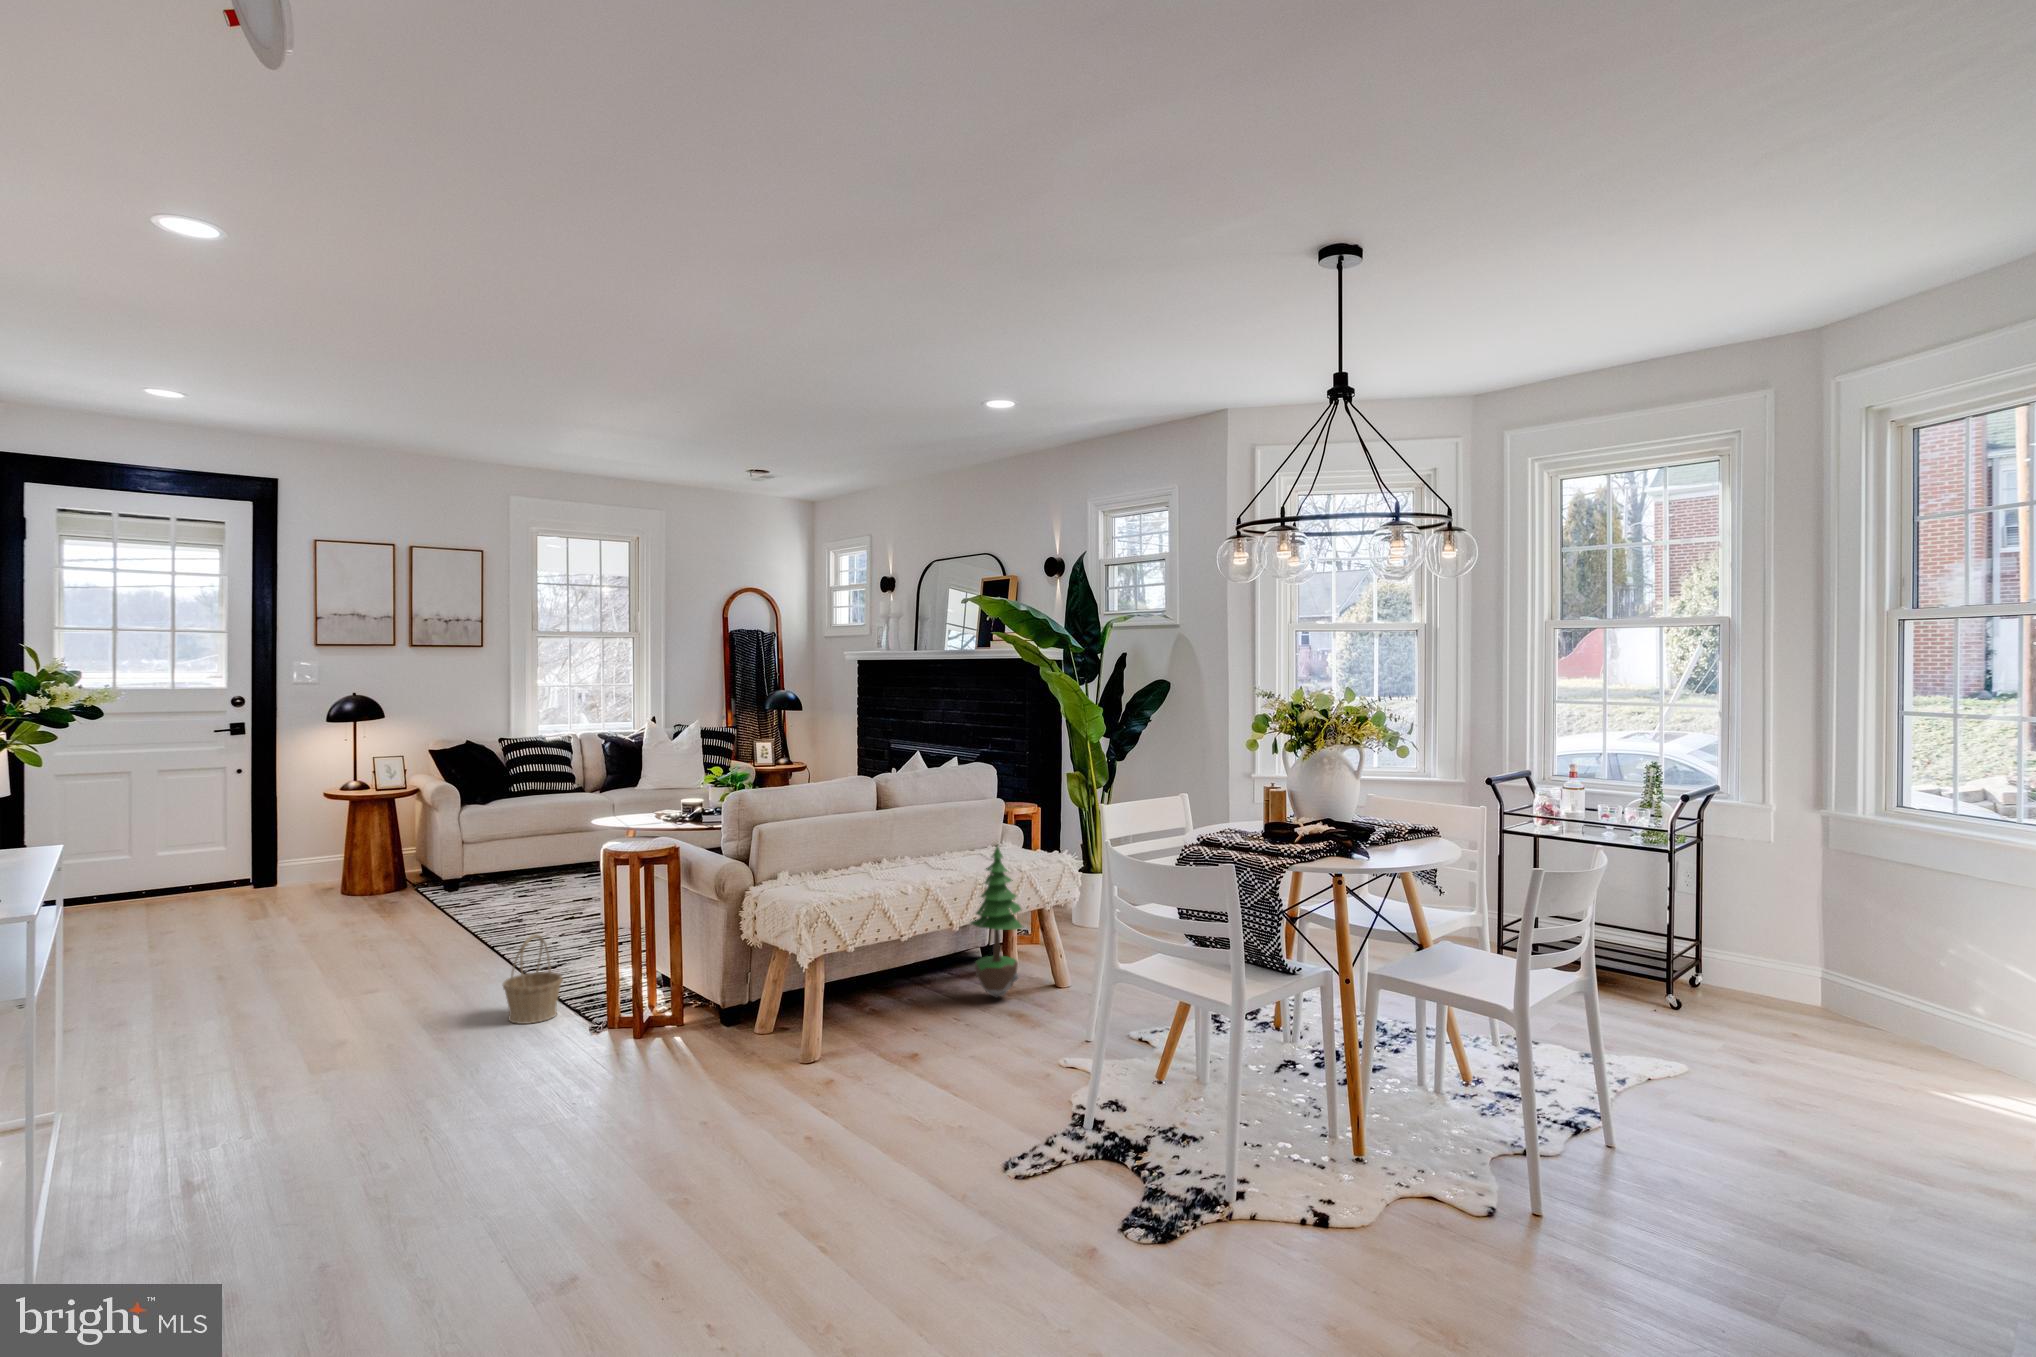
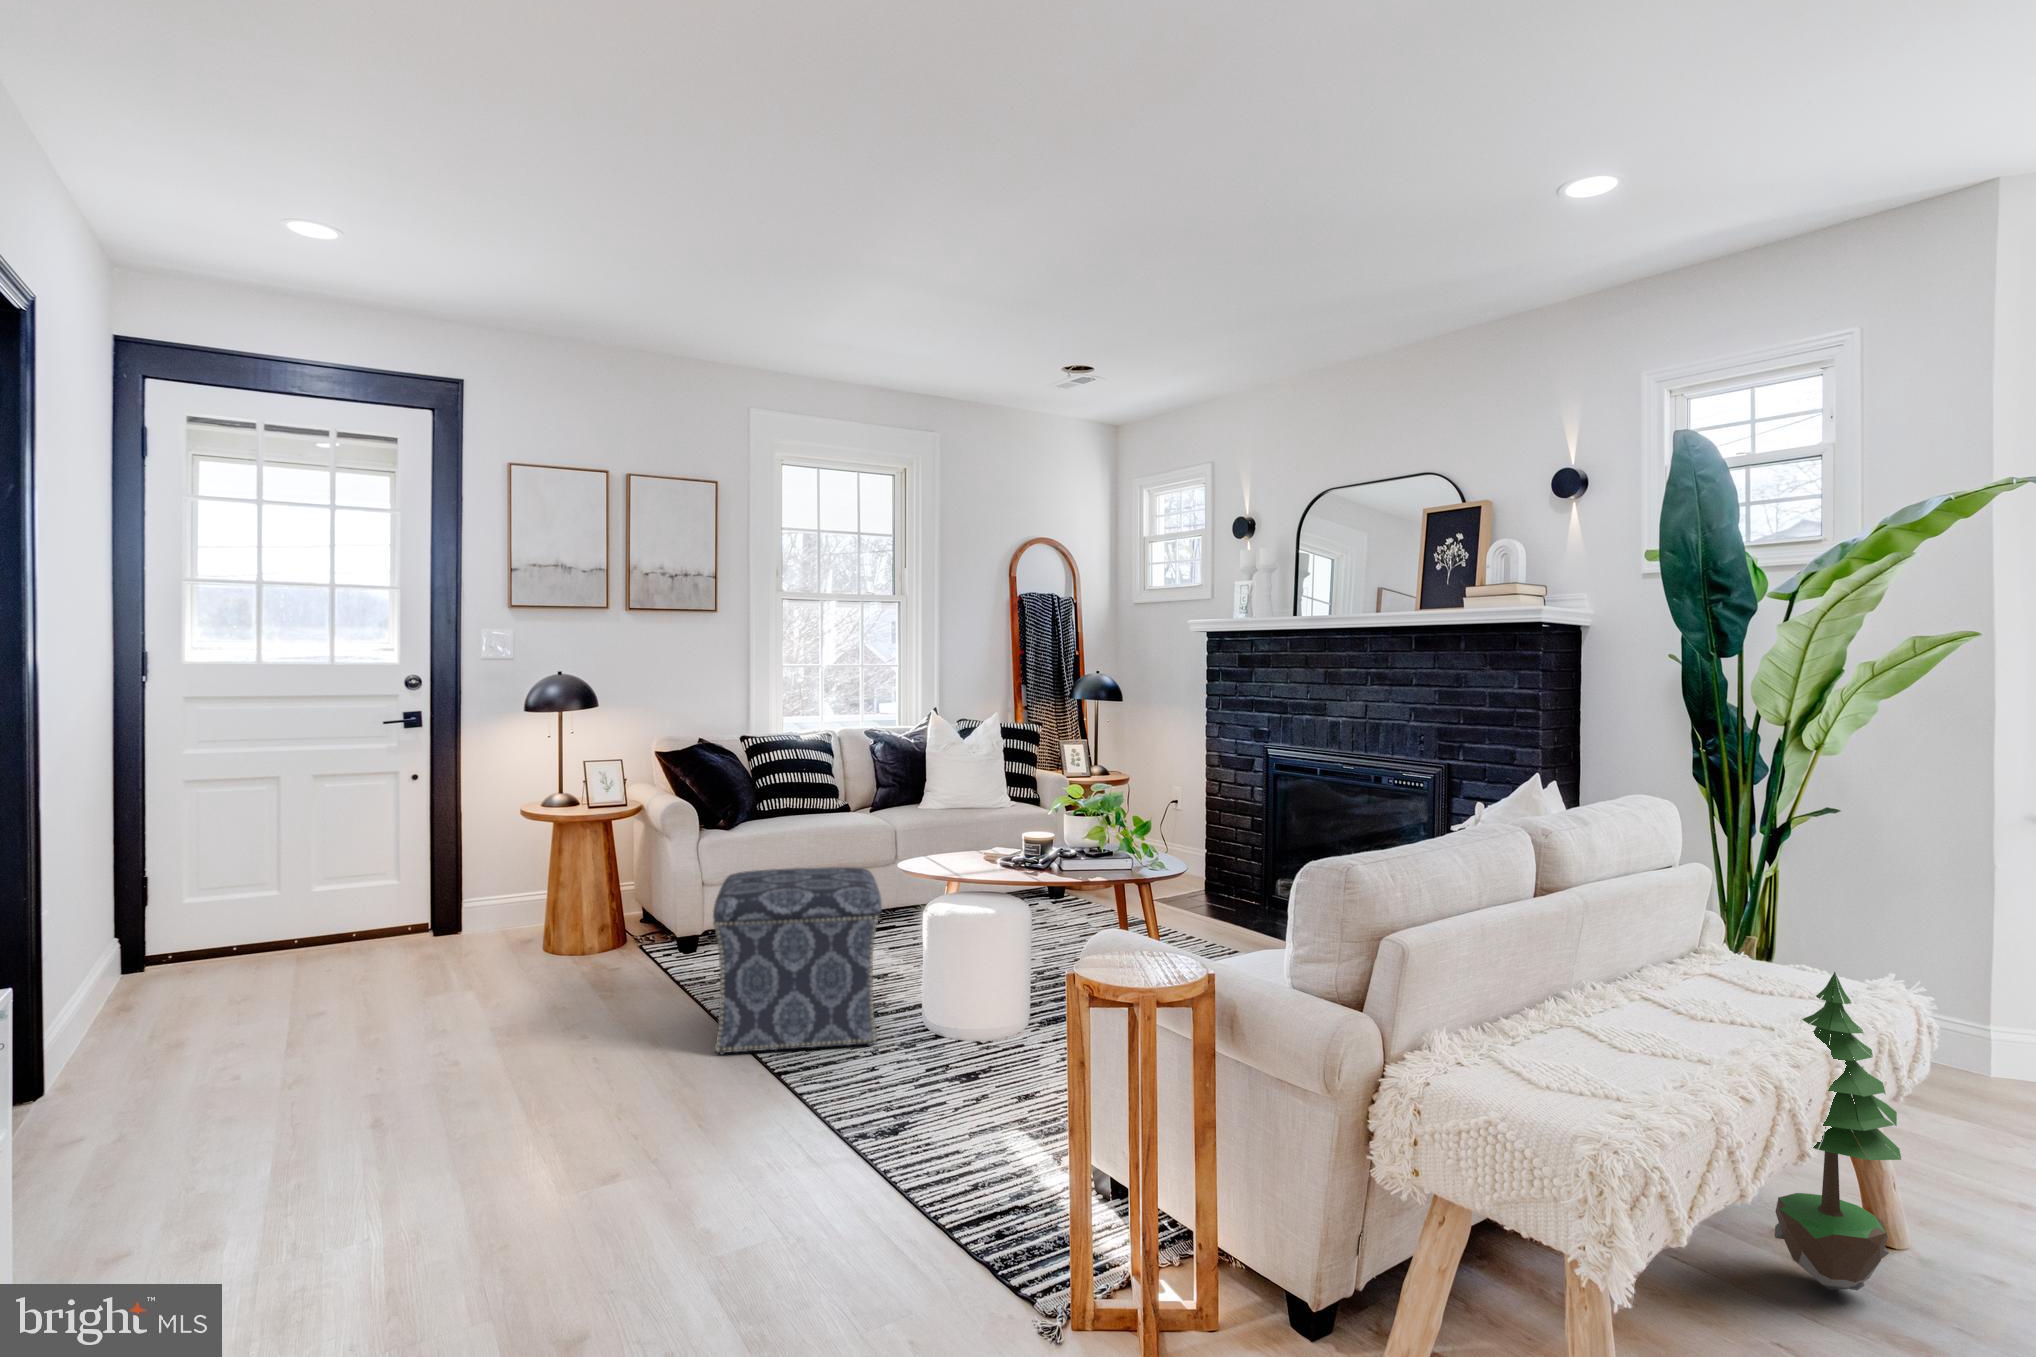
ottoman: none [451,824,572,939] -> present [713,867,882,1054]
basket: present [502,934,563,1024] -> none [863,1123,972,1311]

